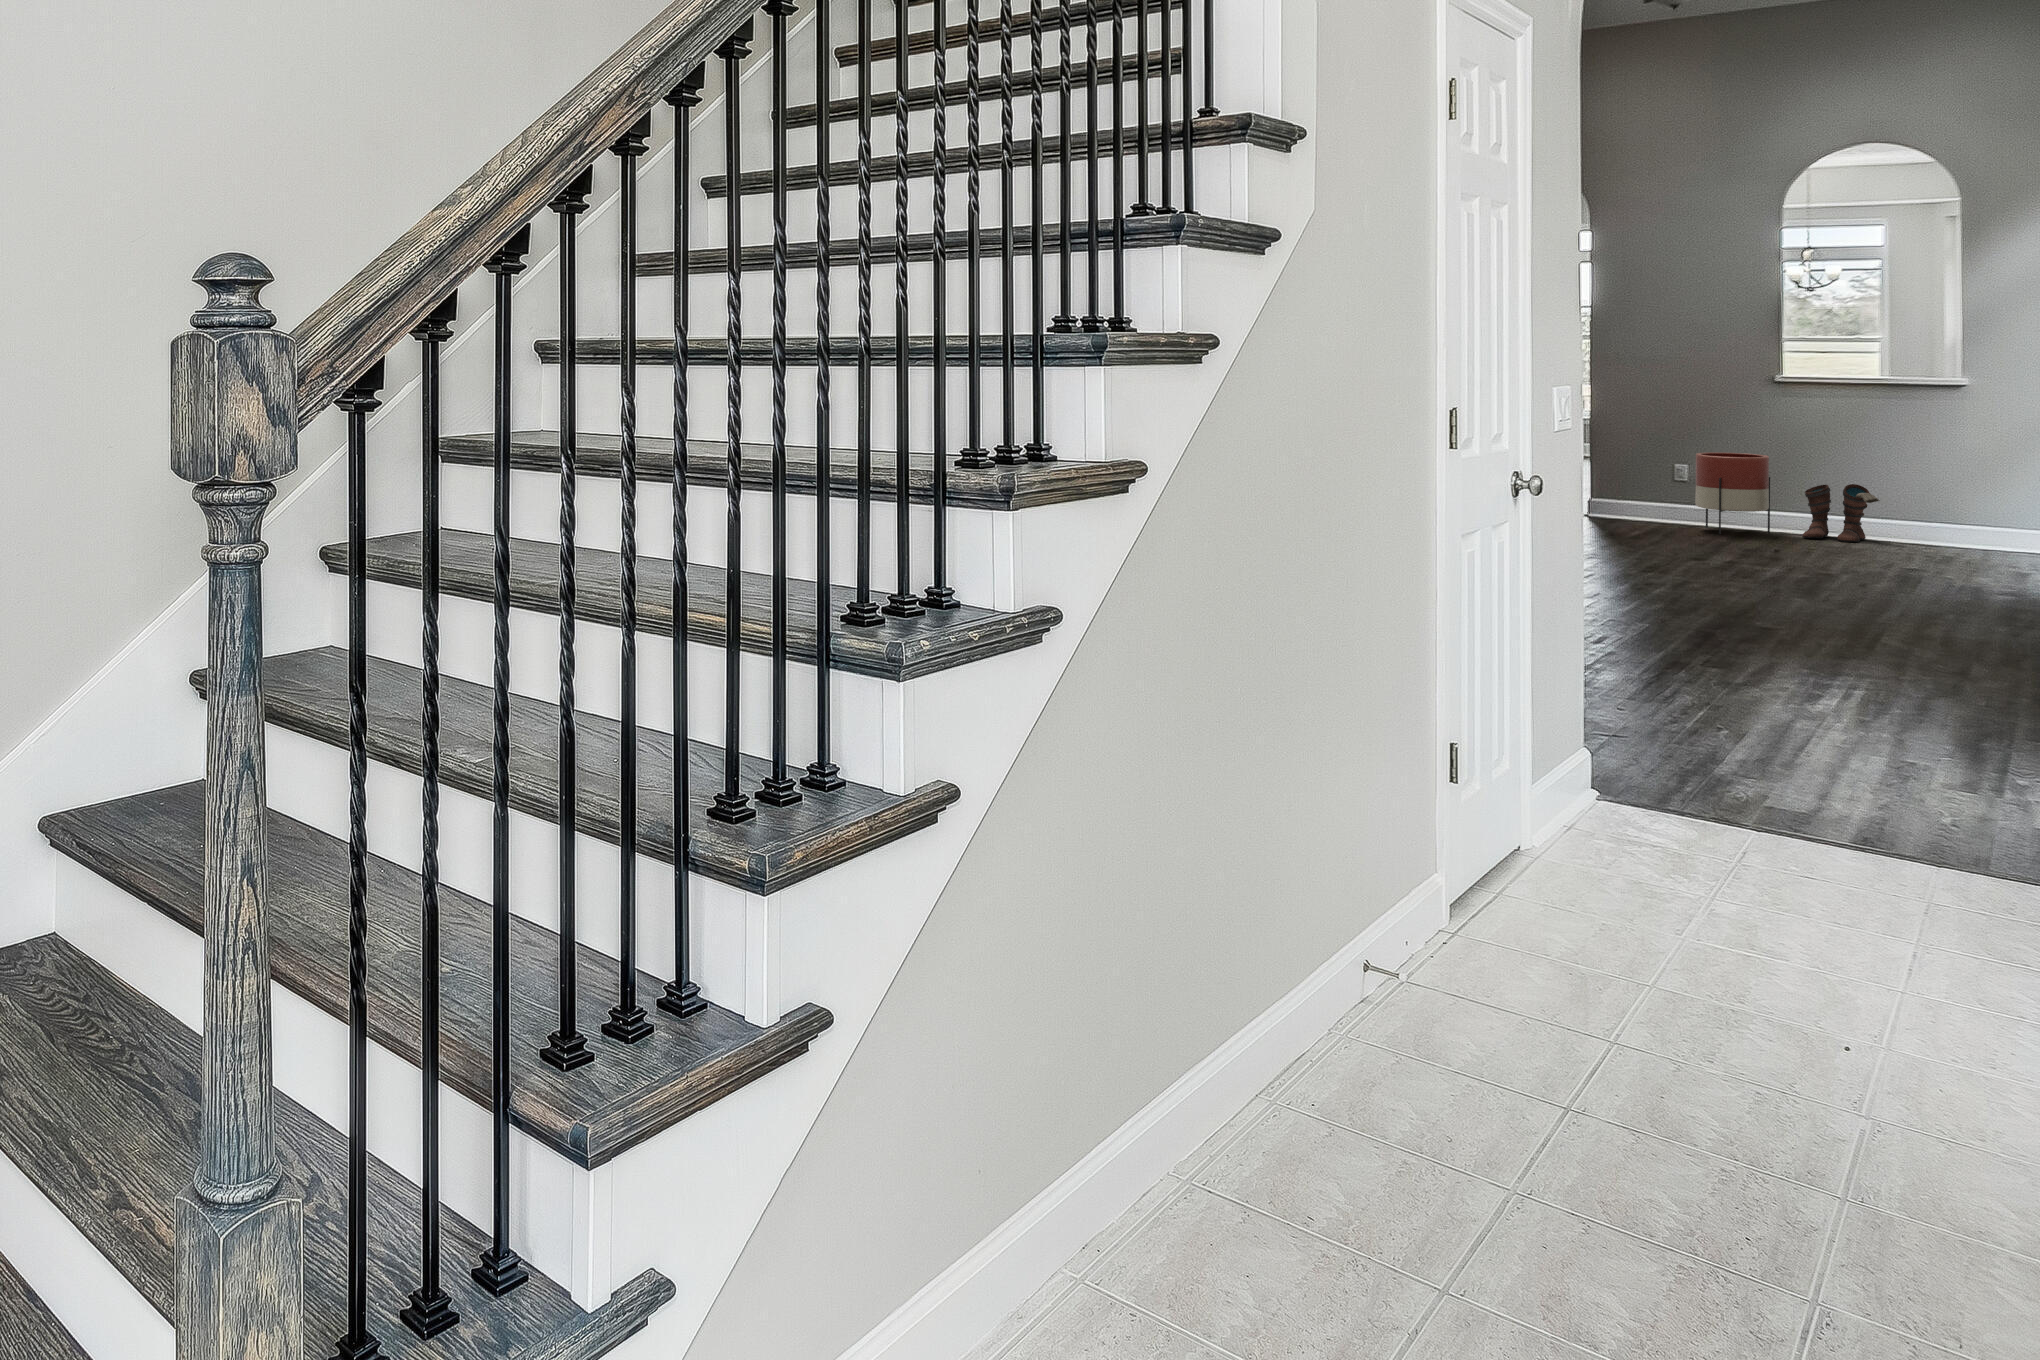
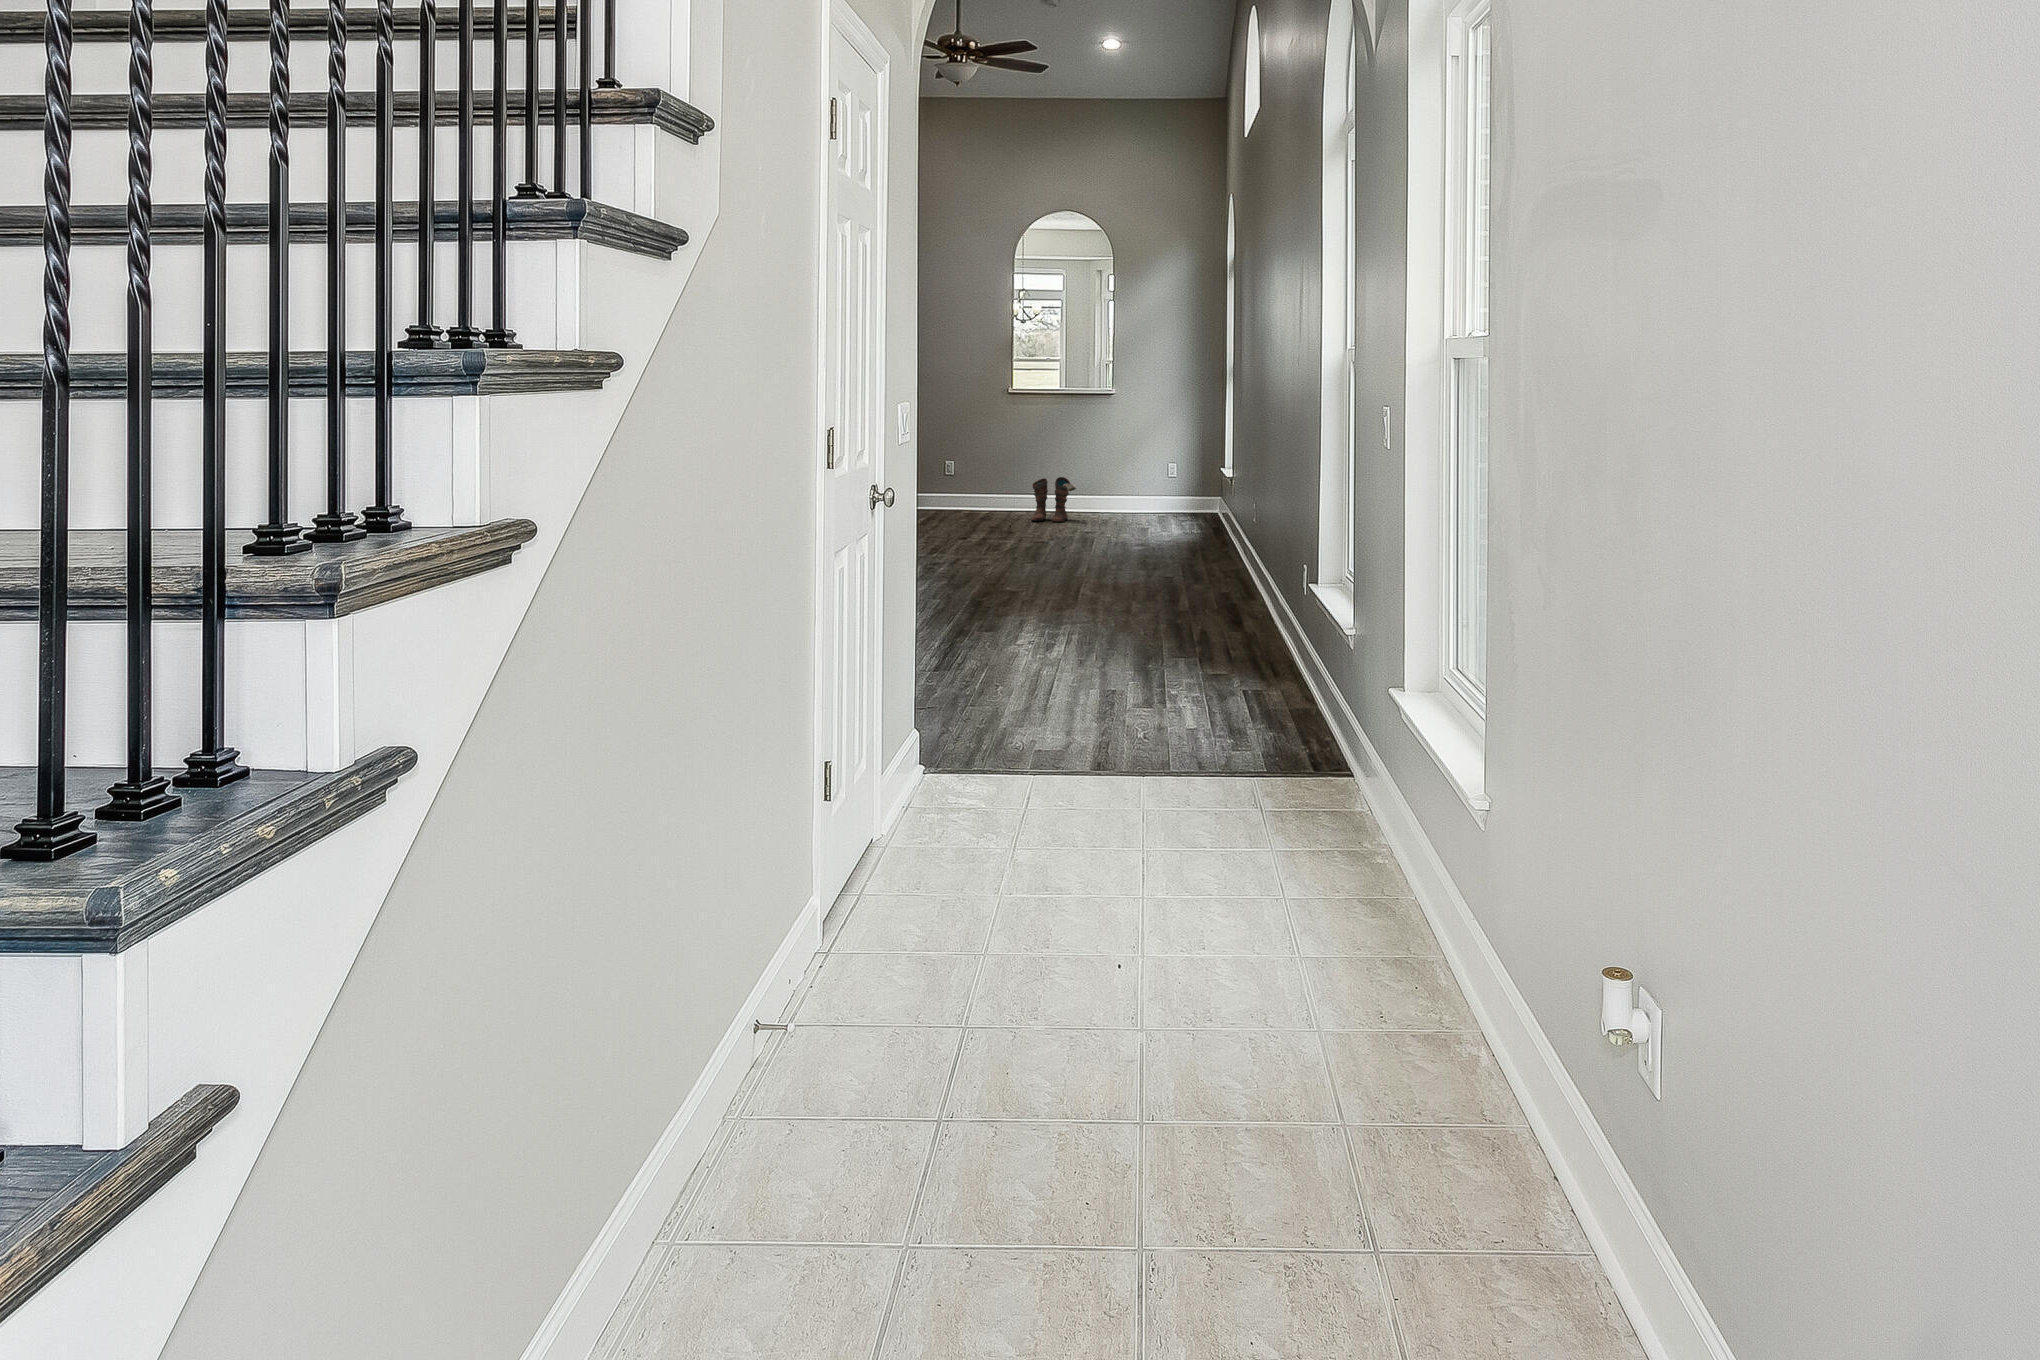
planter: present [1695,453,1770,534] -> none [964,456,1011,523]

